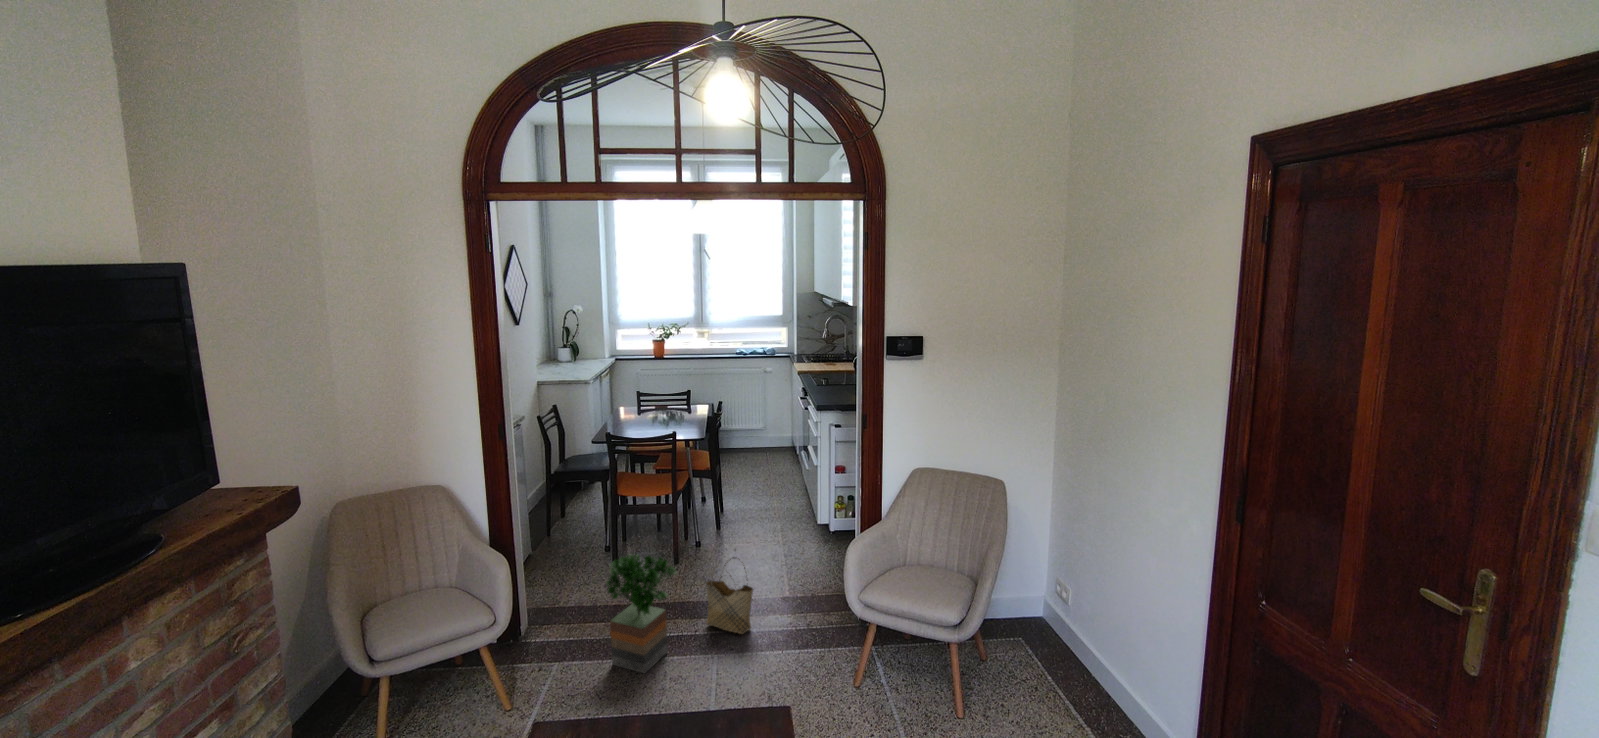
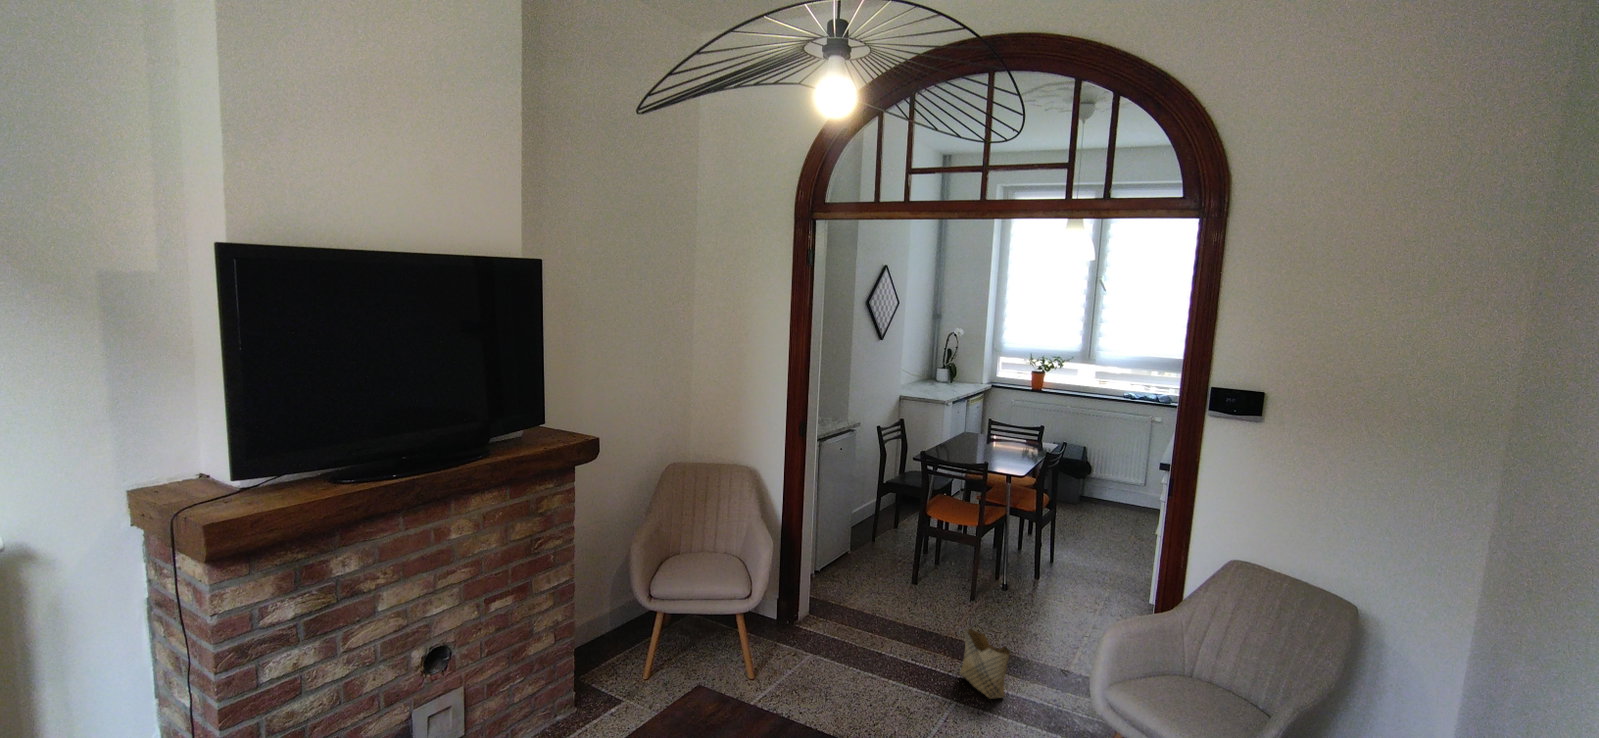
potted tree: present [607,555,676,673] -> none [847,572,926,695]

